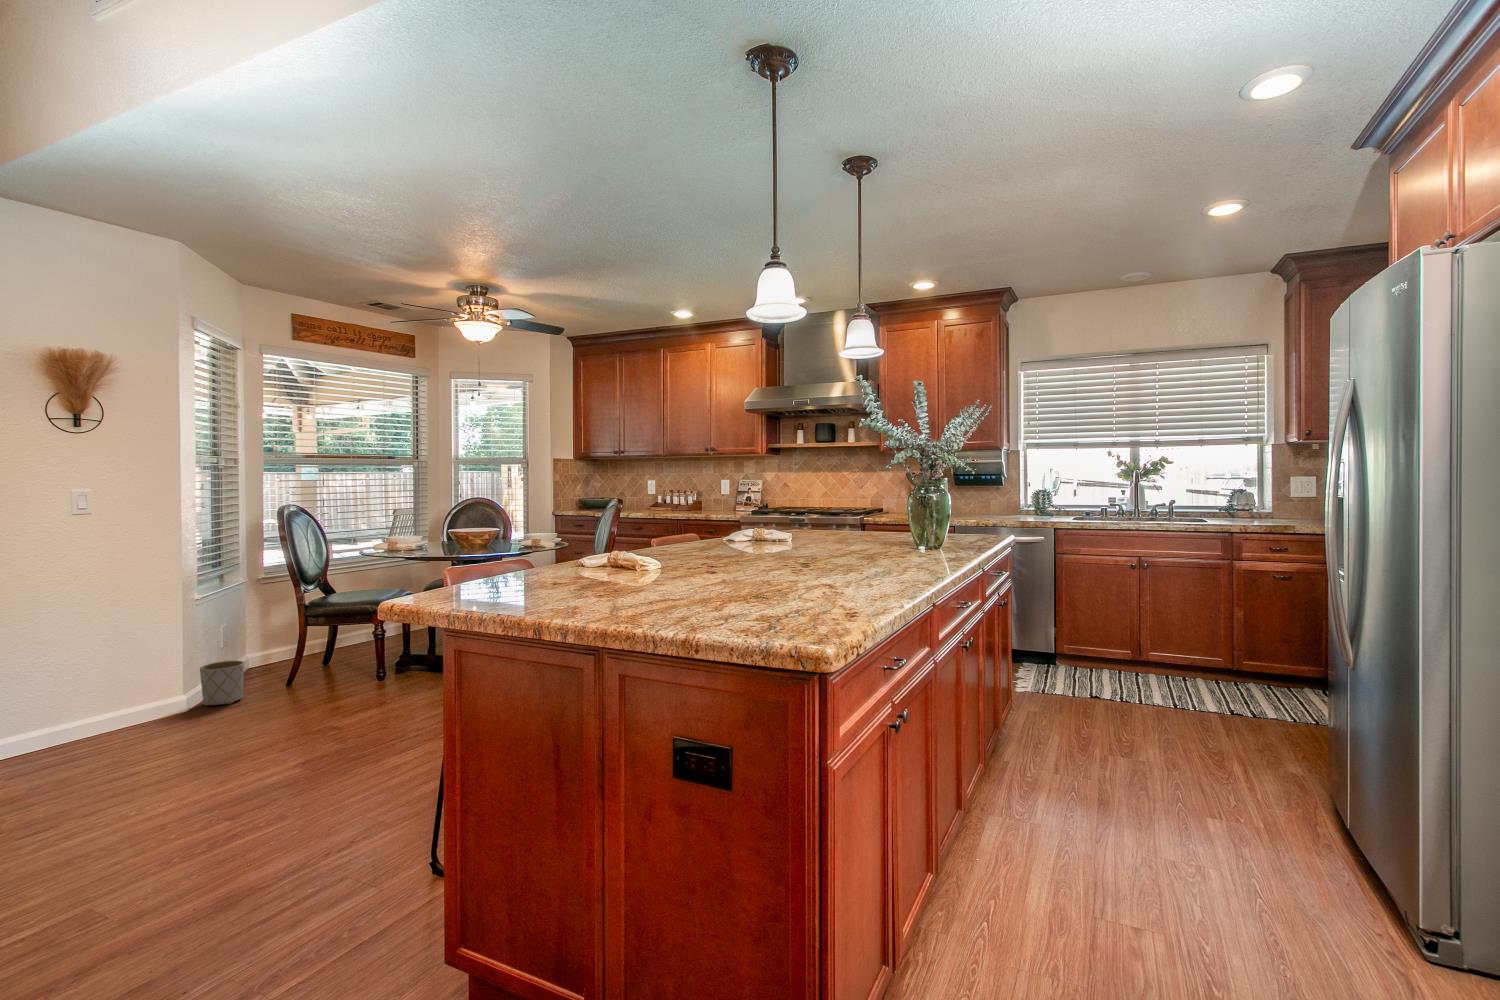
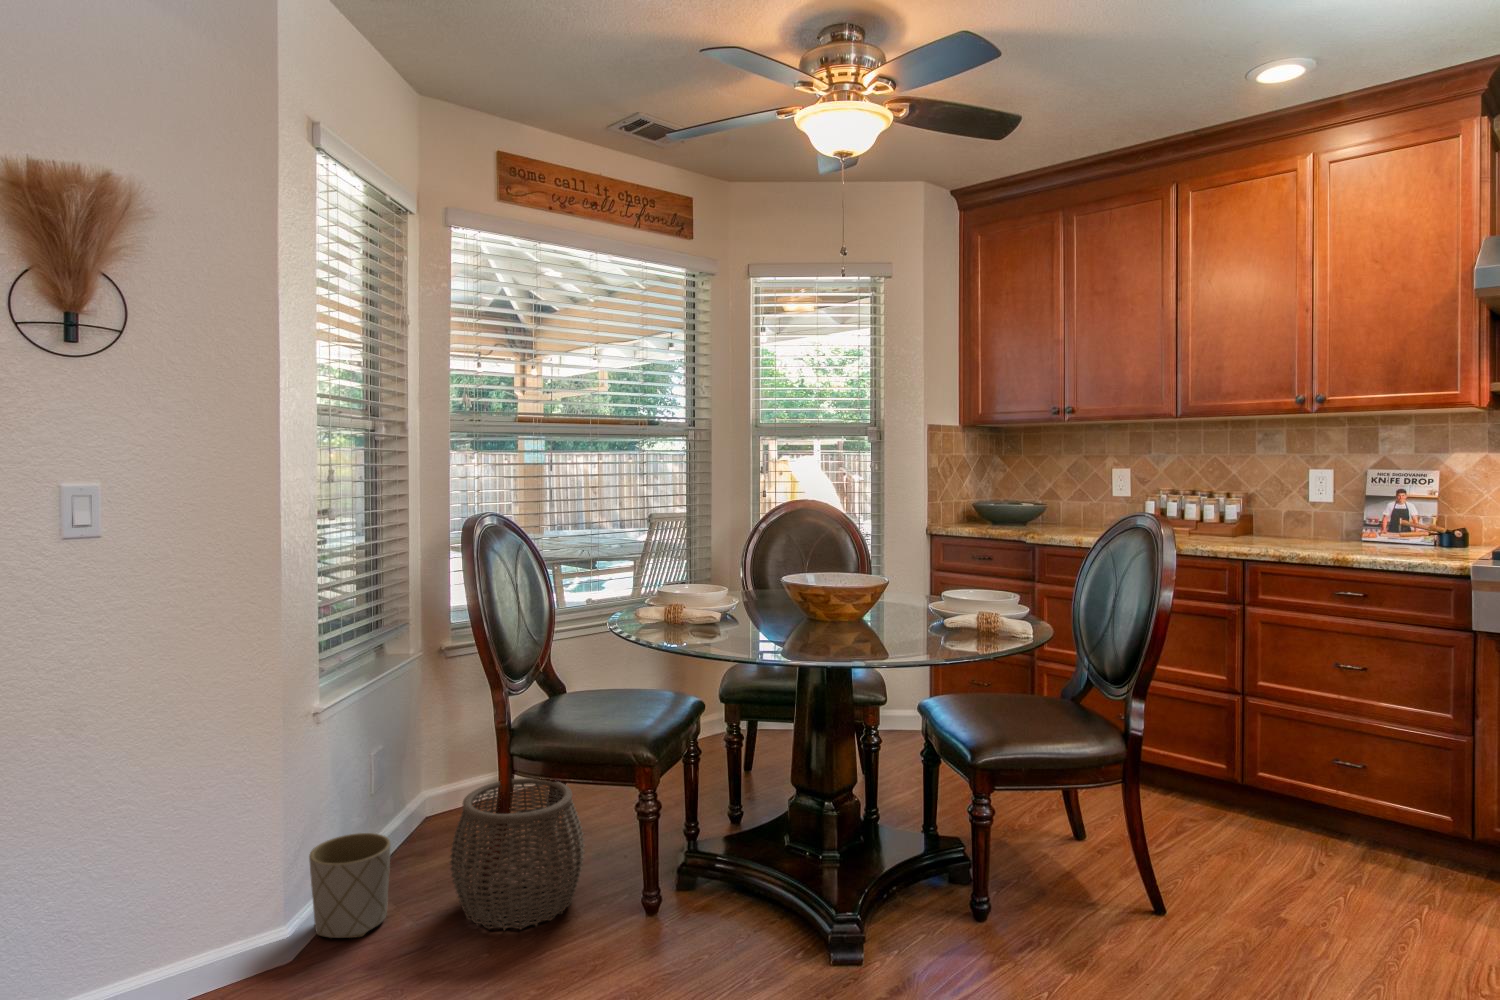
woven basket: none [277,631,349,695] -> present [450,778,585,930]

